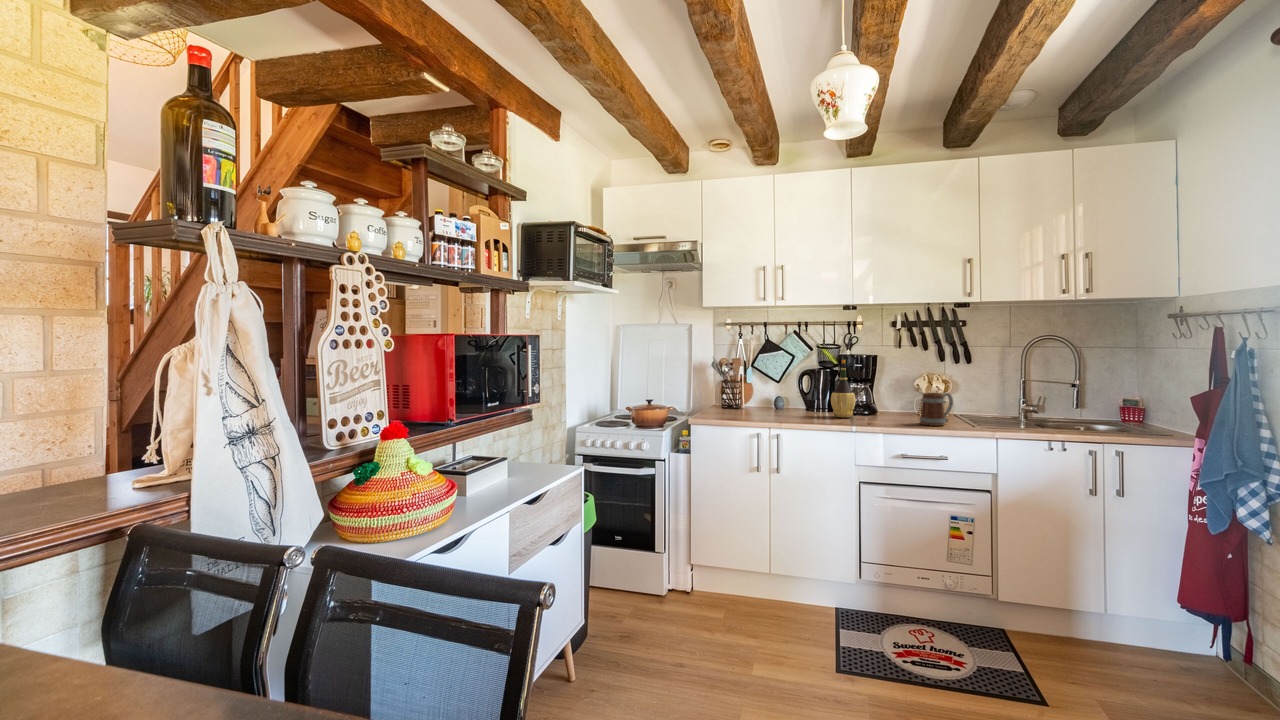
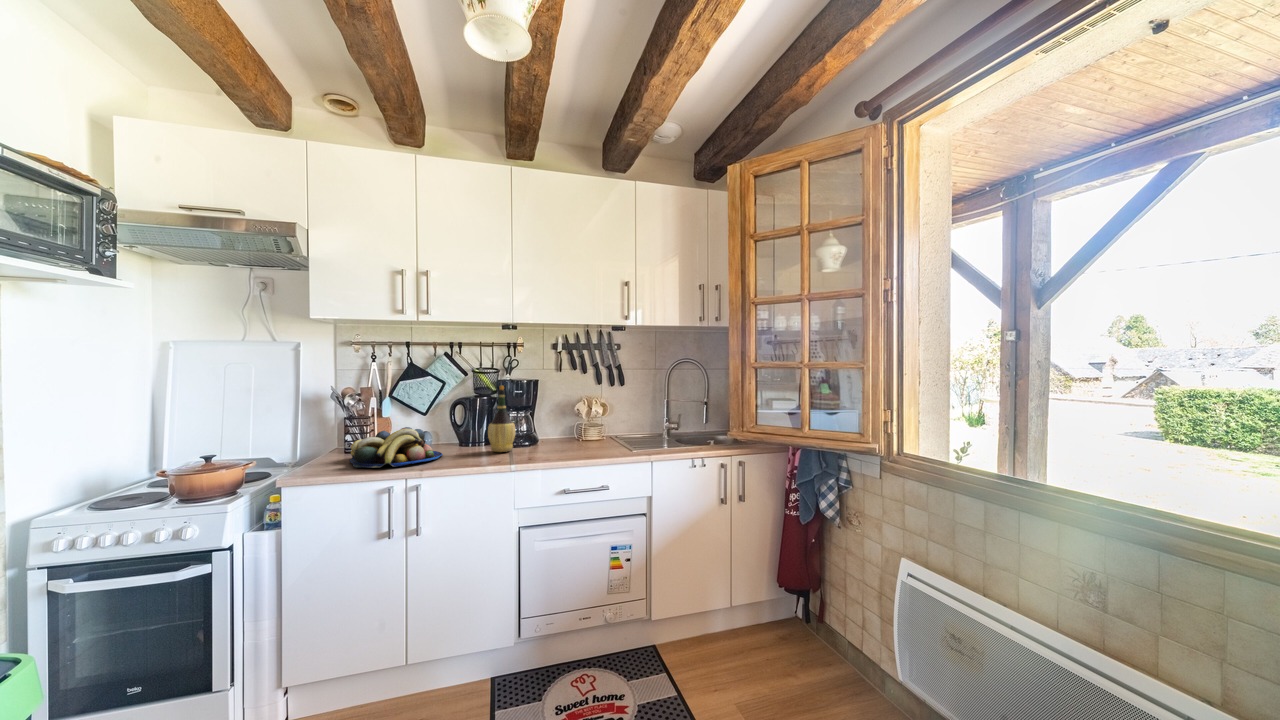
fruit bowl: none [728,391,794,419] -> present [350,427,443,468]
mug: present [920,393,953,426] -> none [581,417,611,453]

